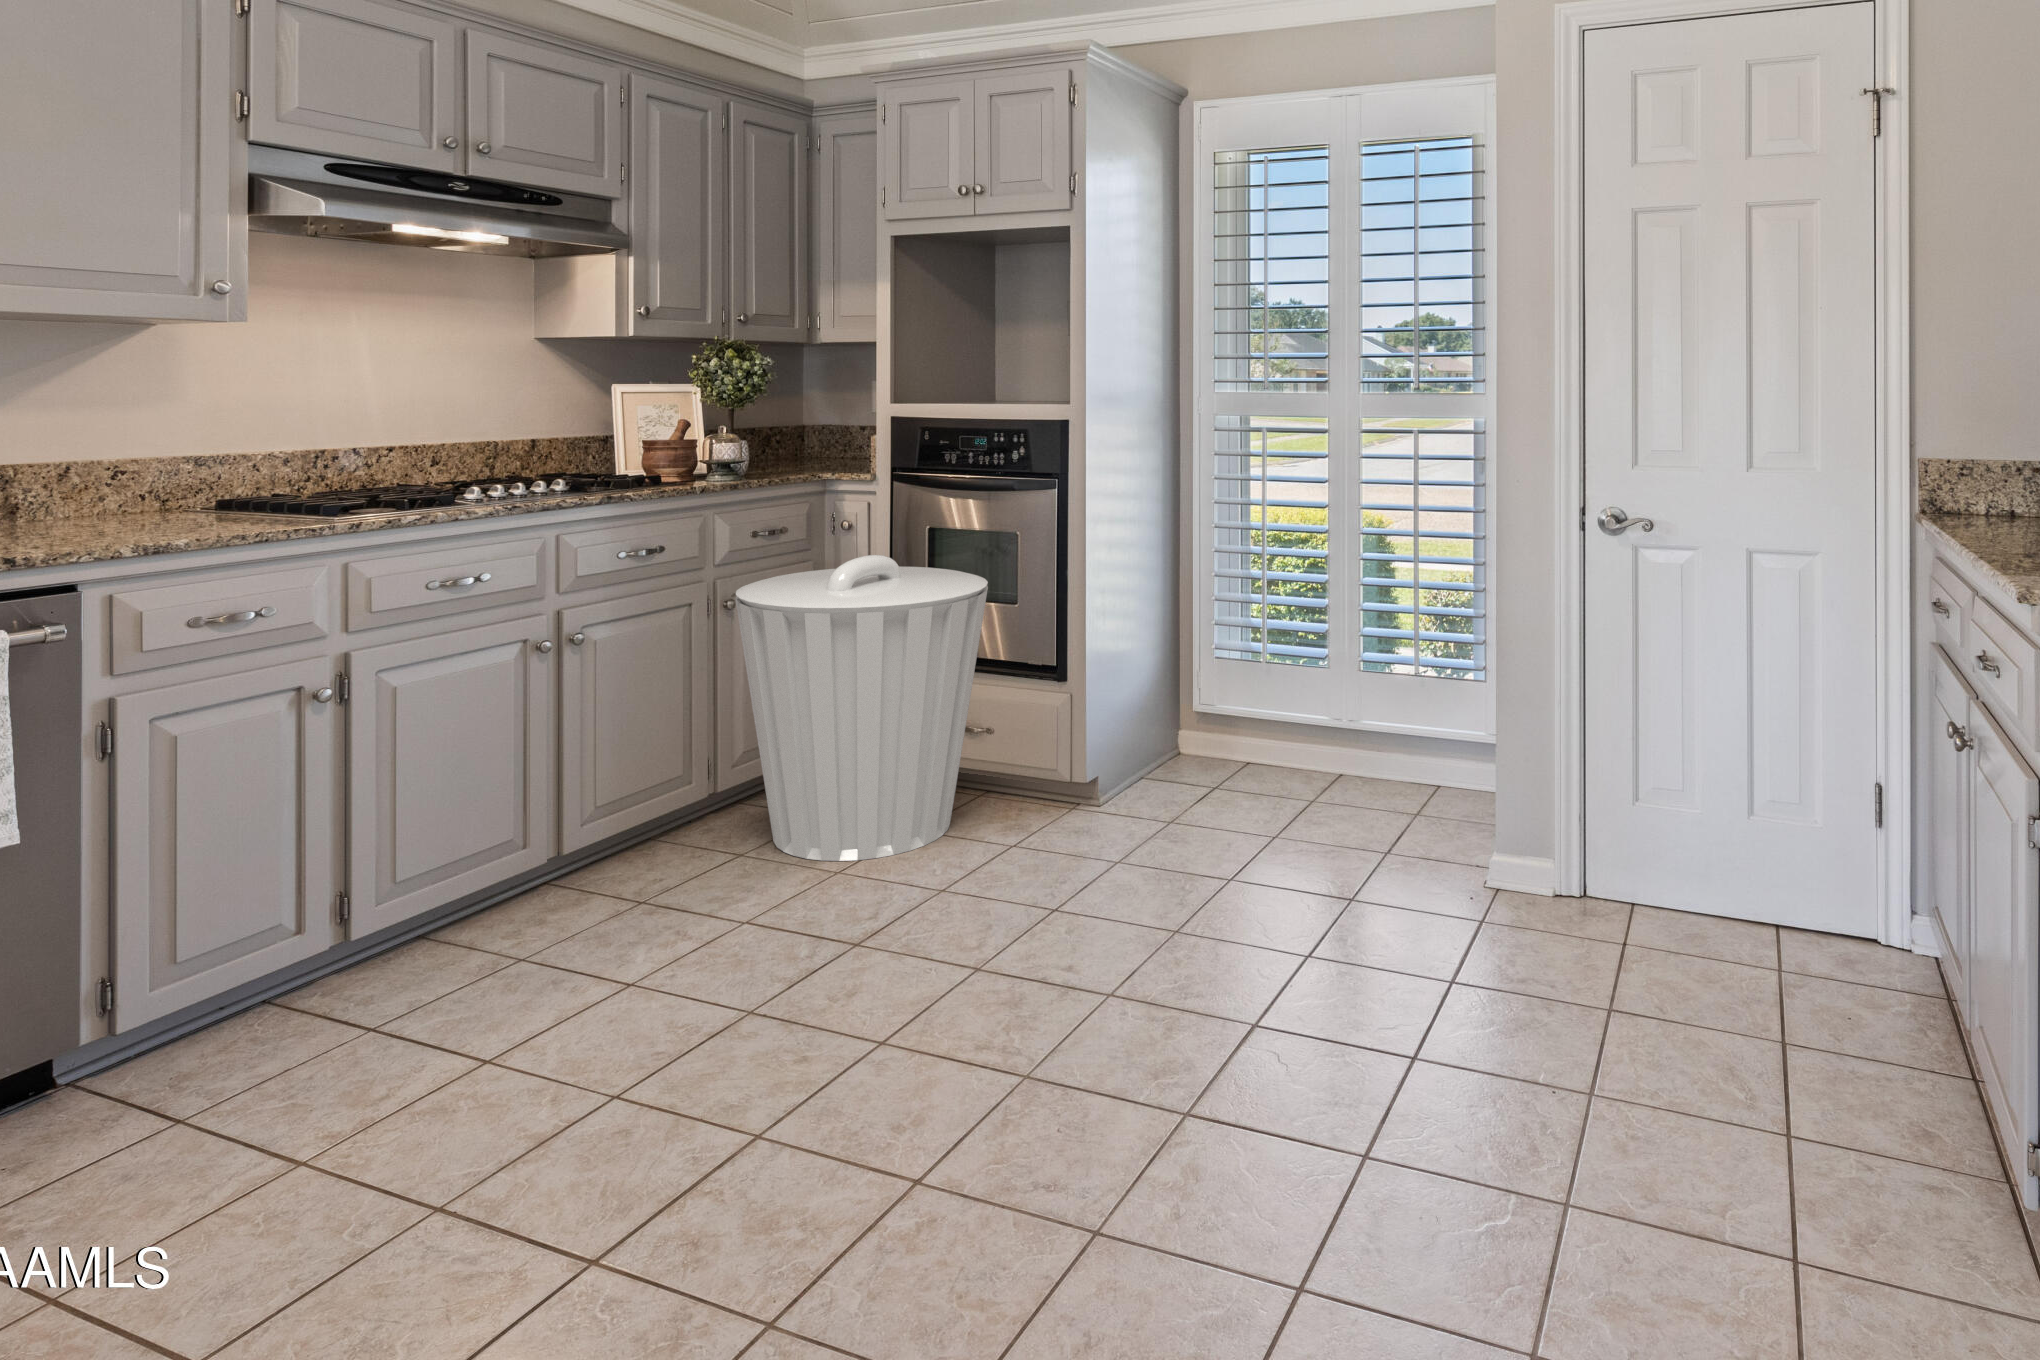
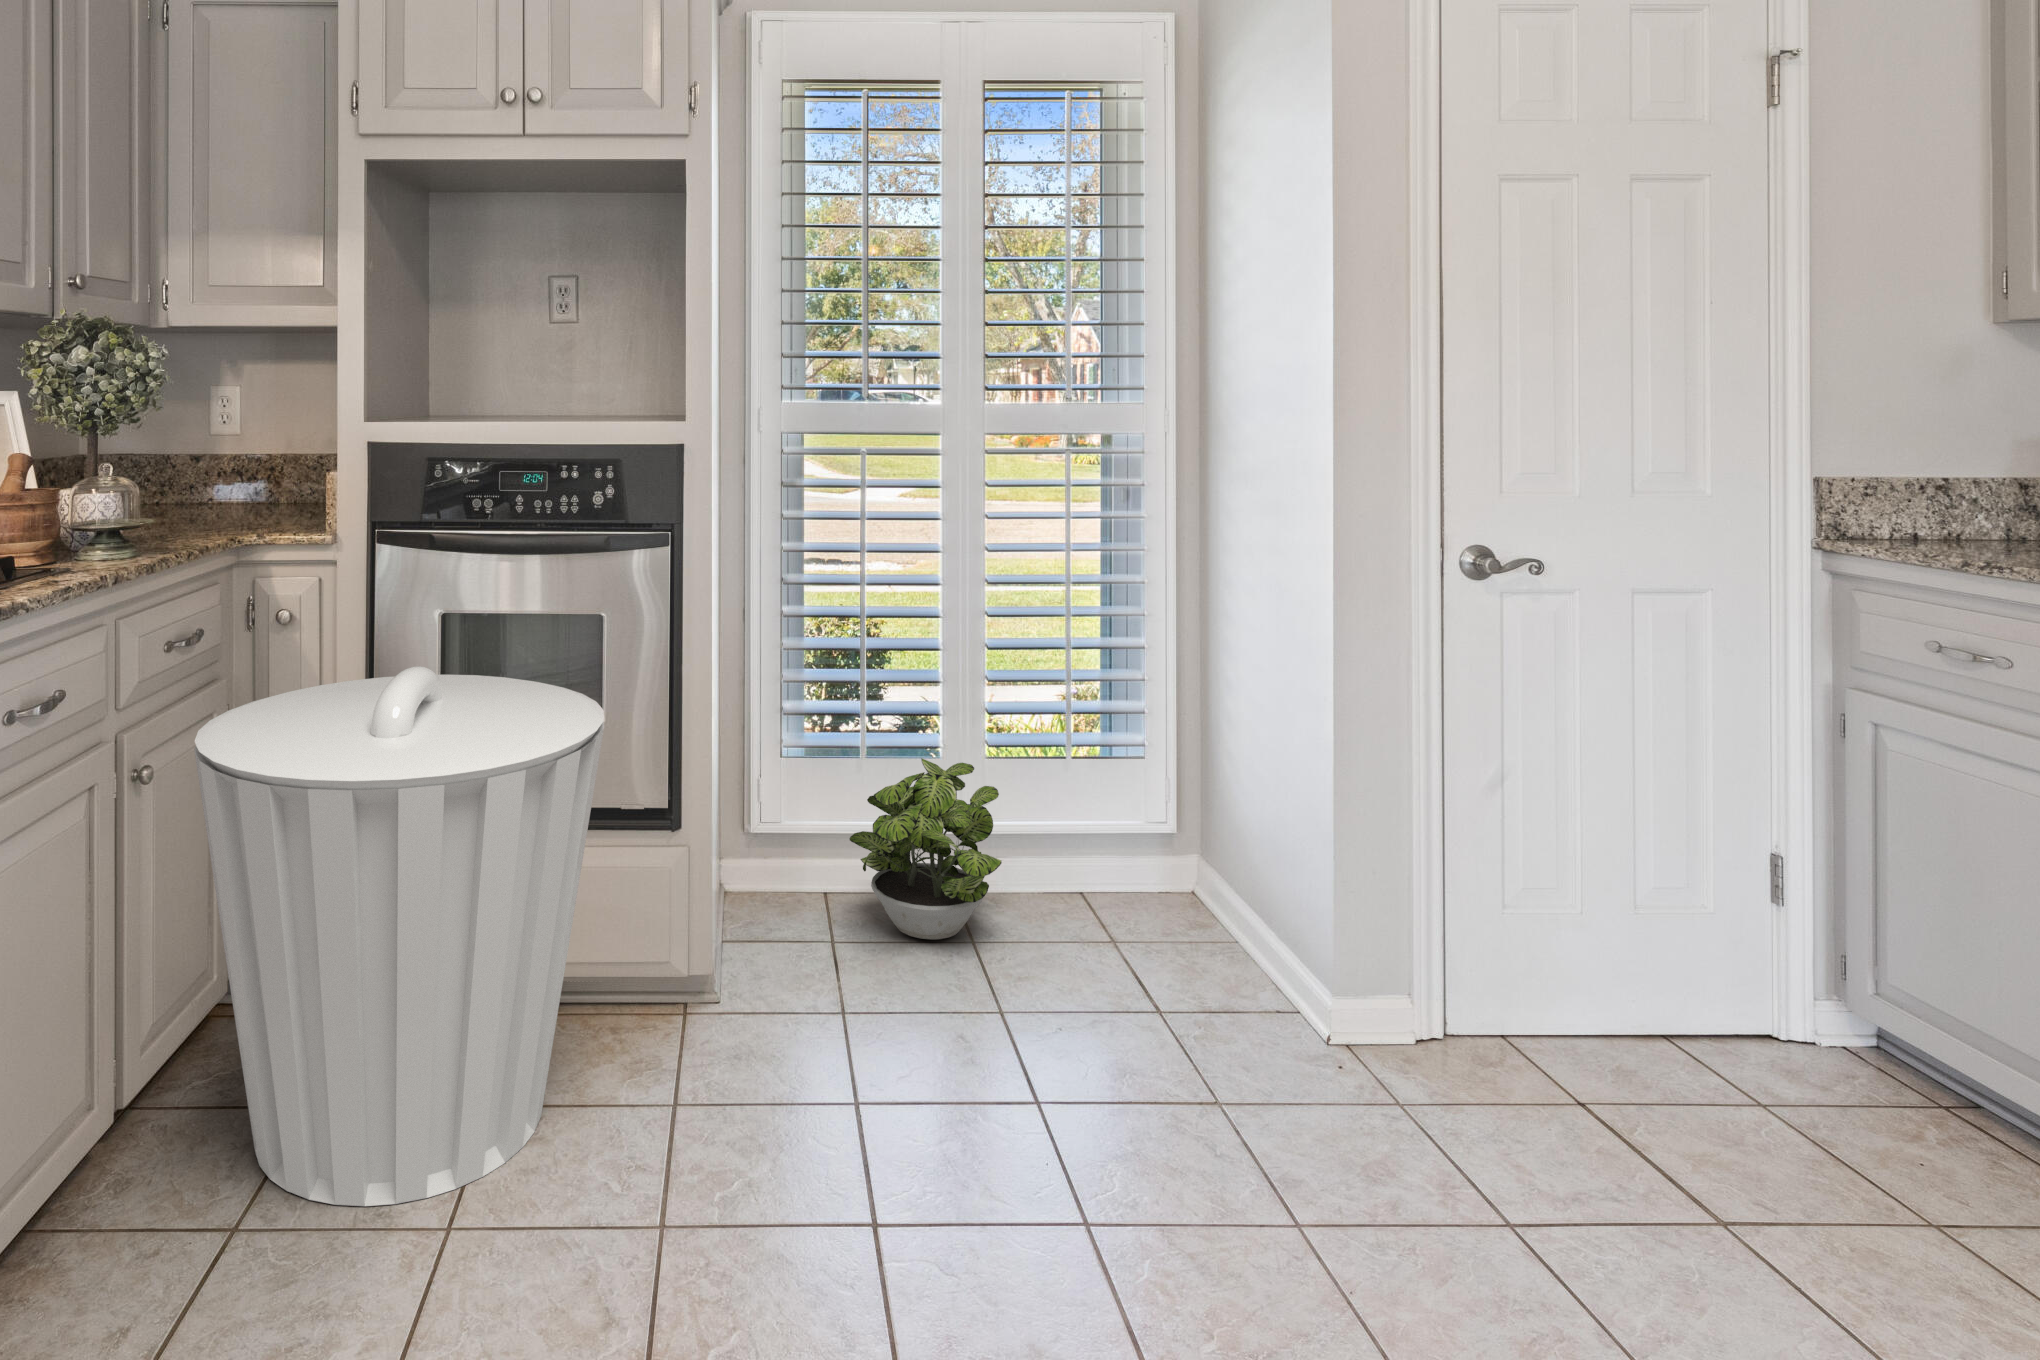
potted plant: none [1224,667,1351,798] -> present [850,759,1002,939]

